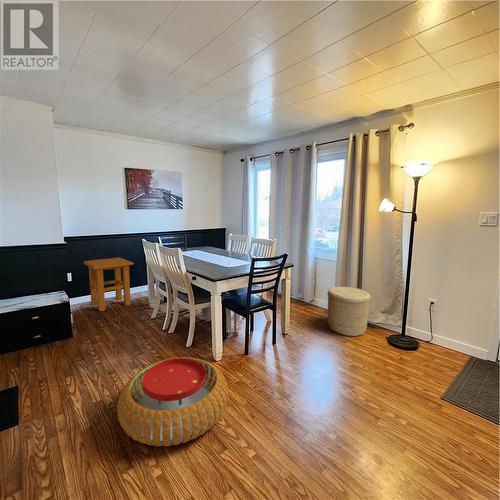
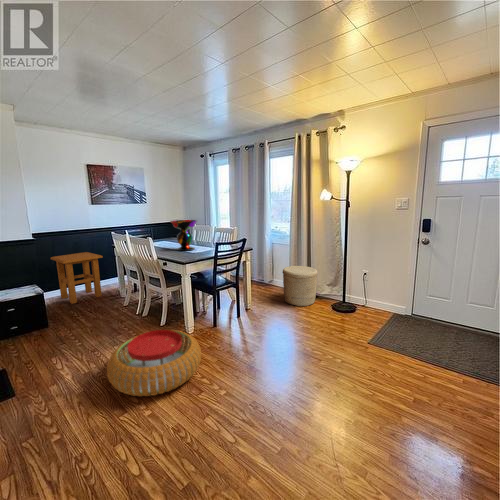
decorative bowl: none [203,229,234,264] -> present [170,220,197,251]

